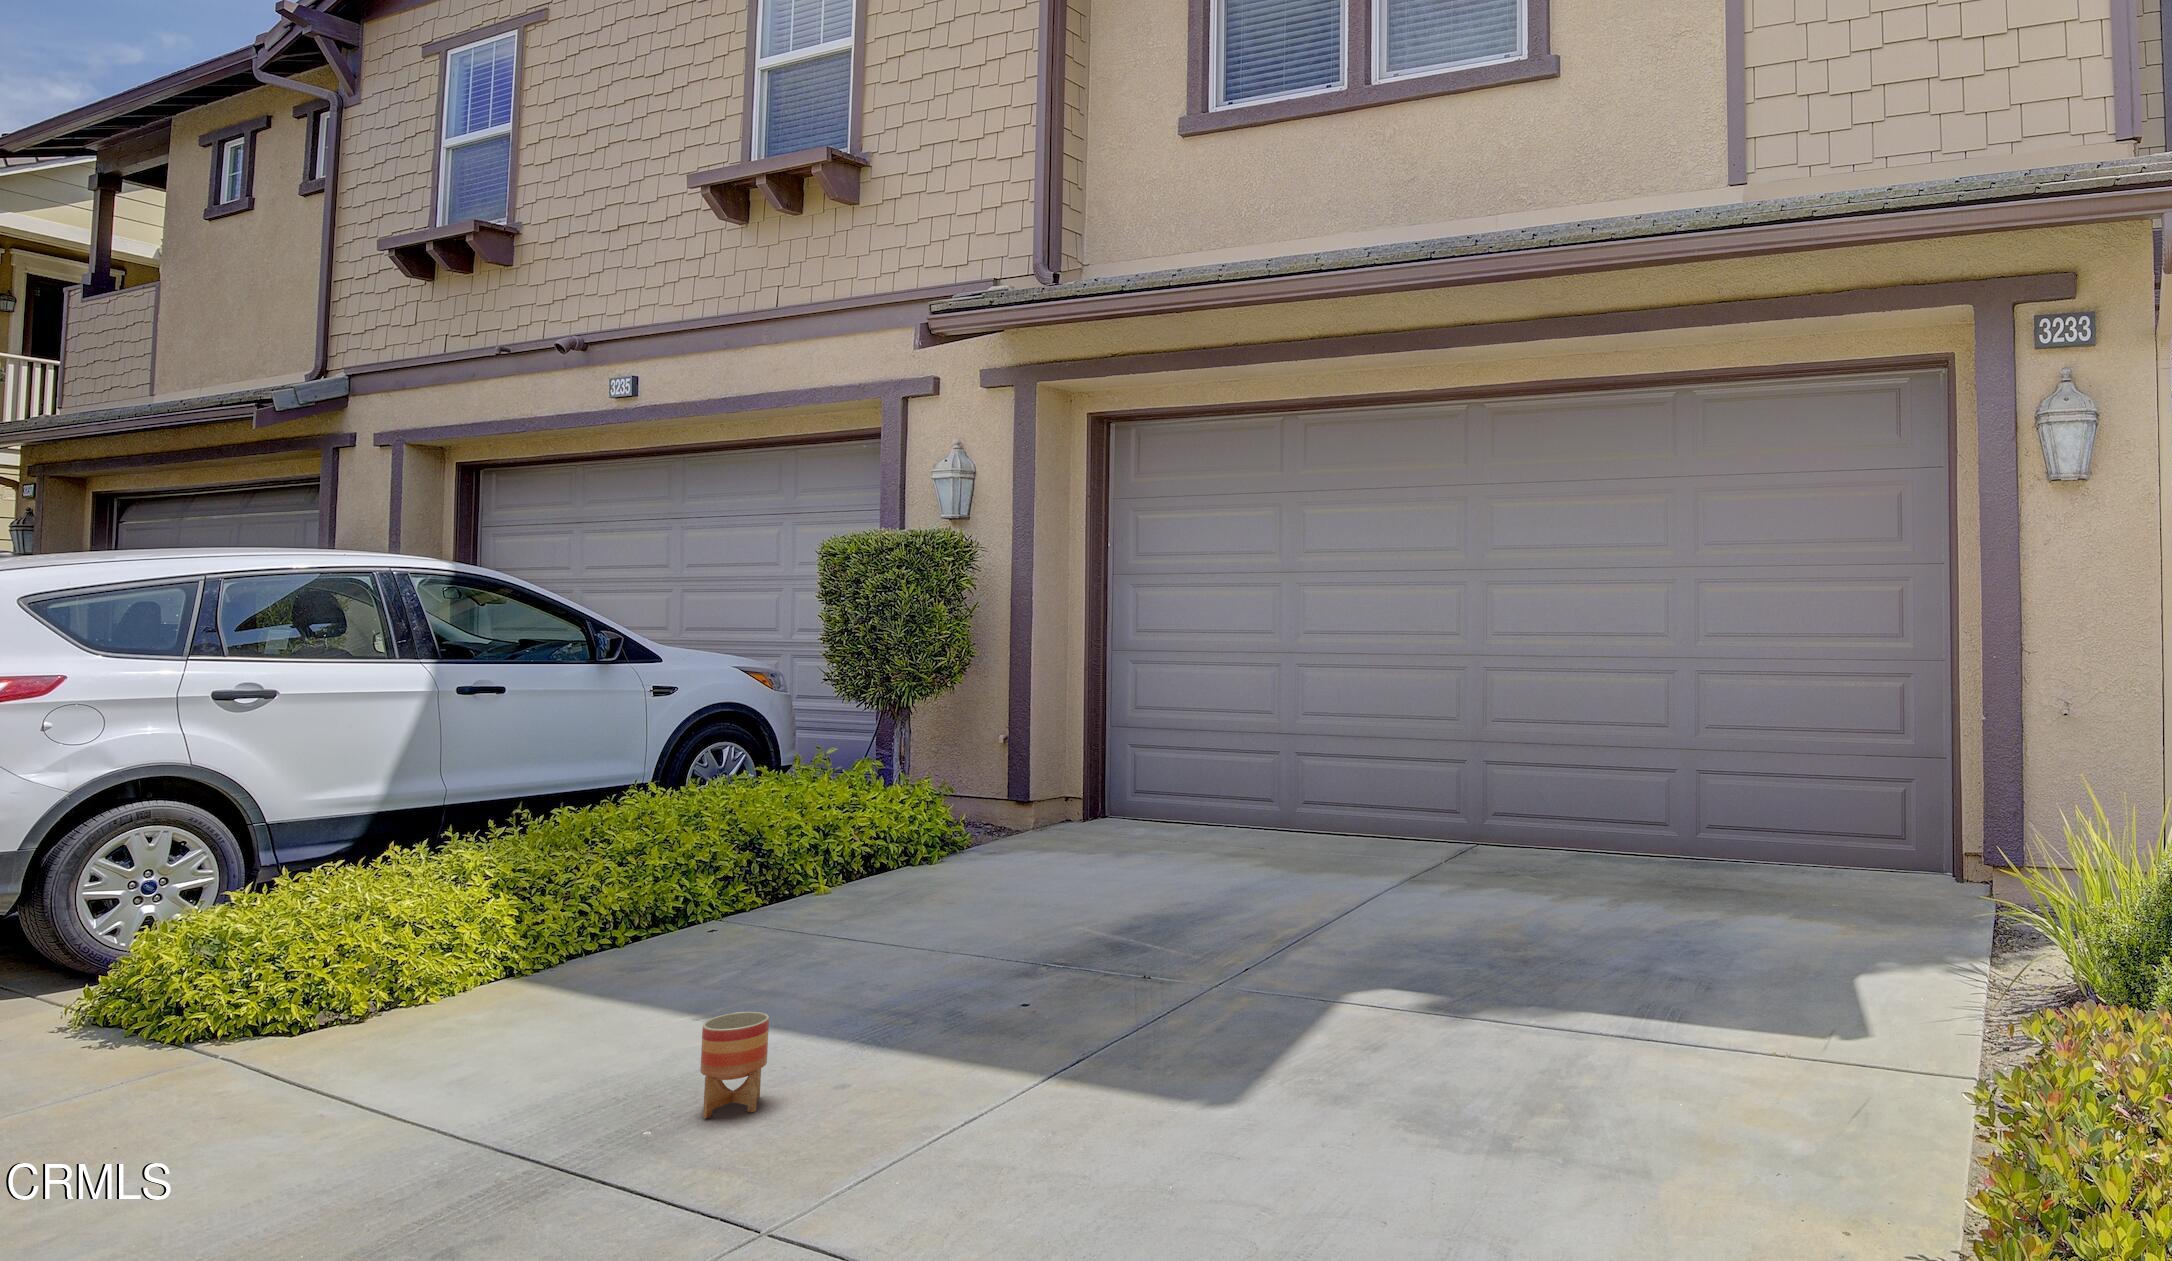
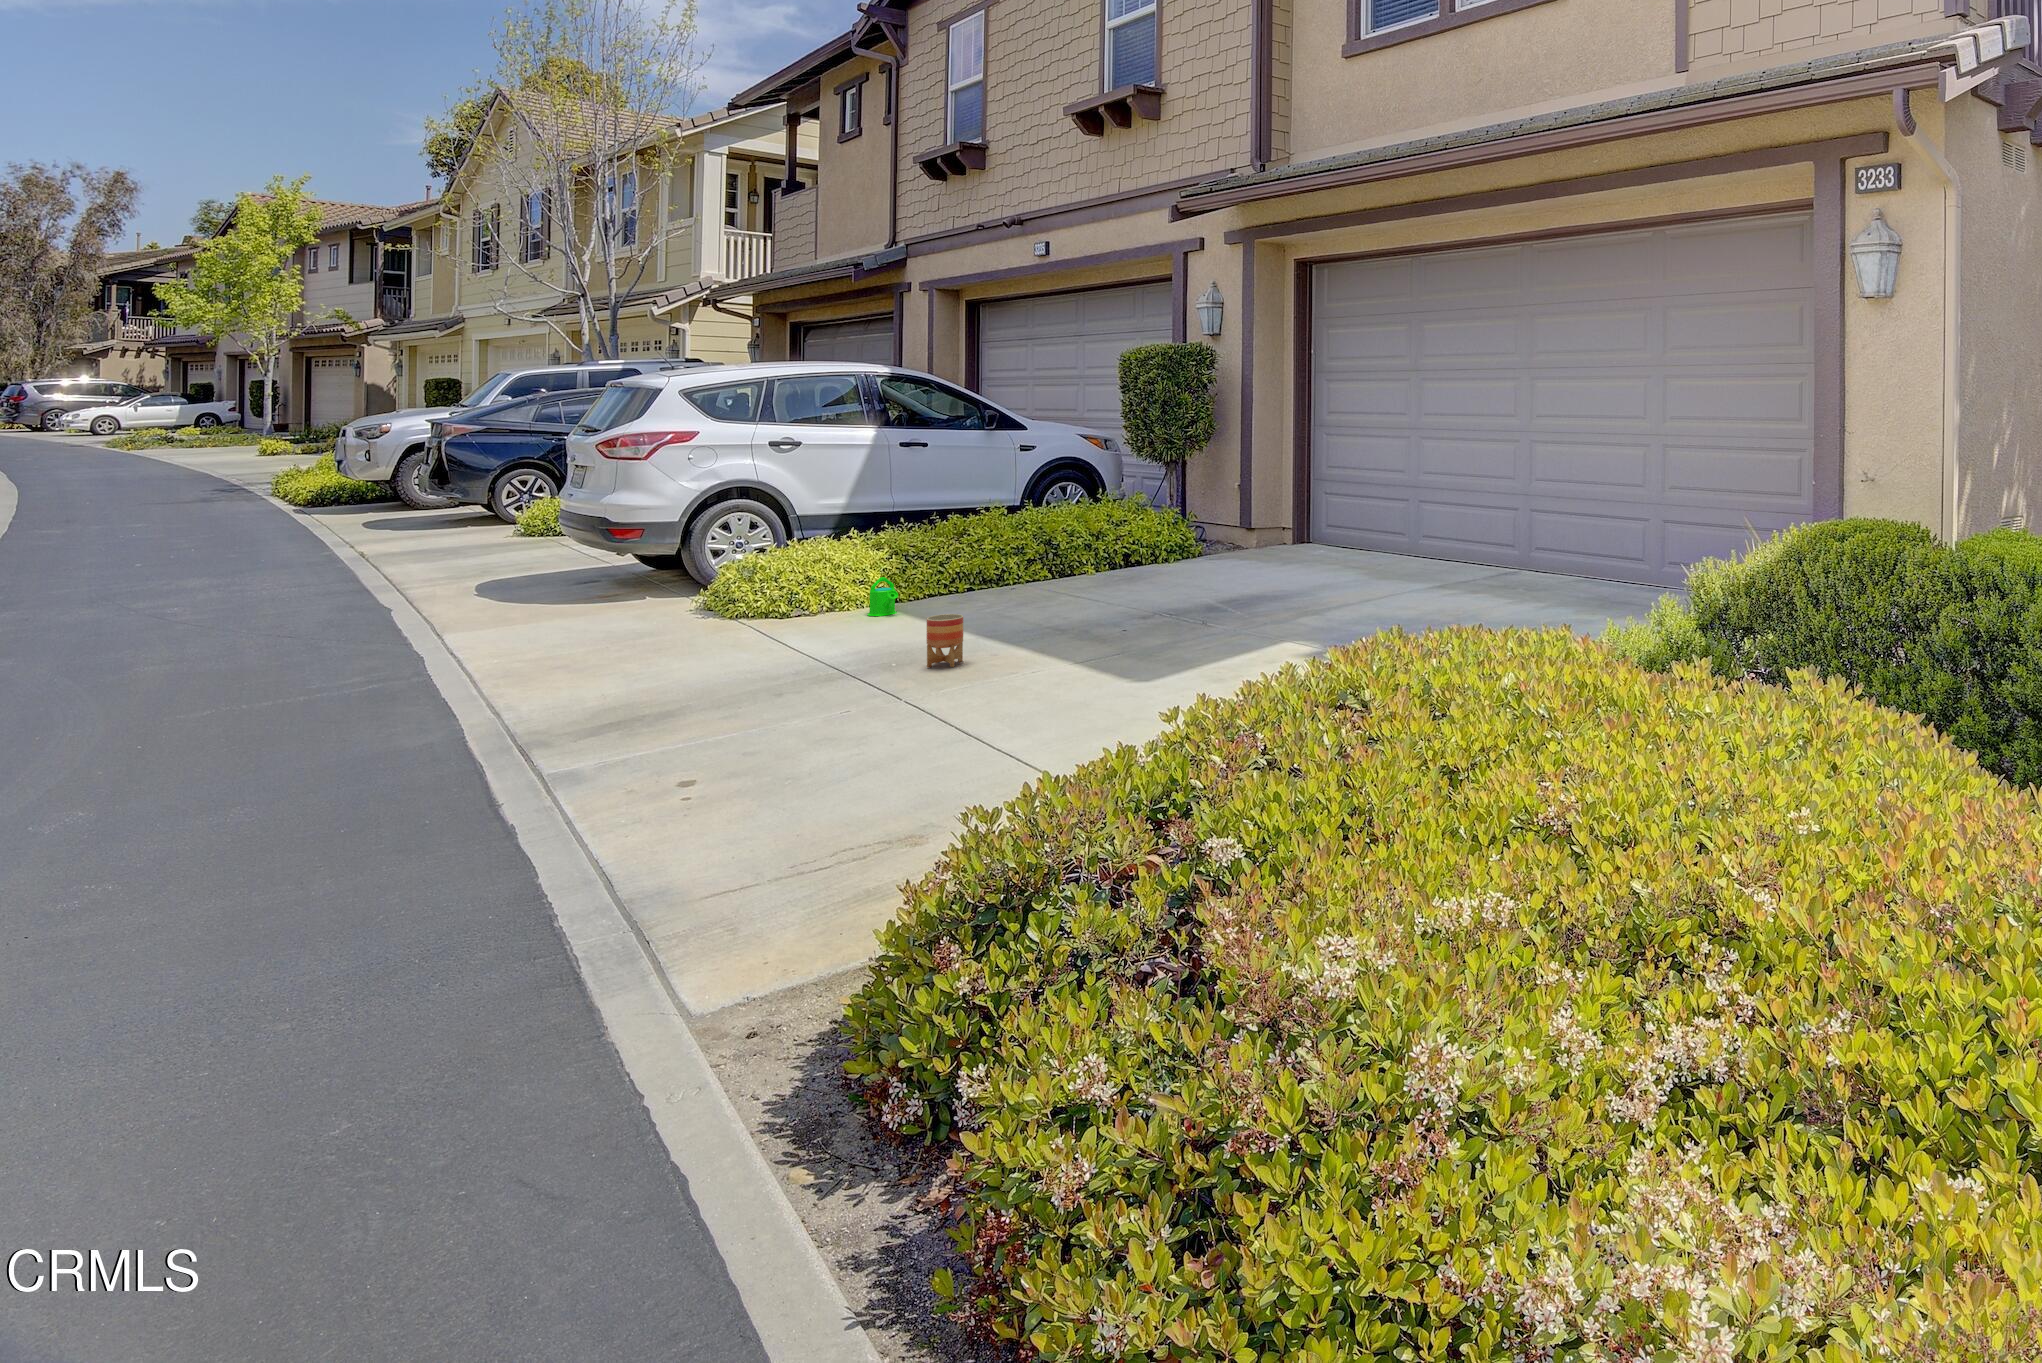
watering can: none [465,939,535,1012] -> present [867,577,898,616]

